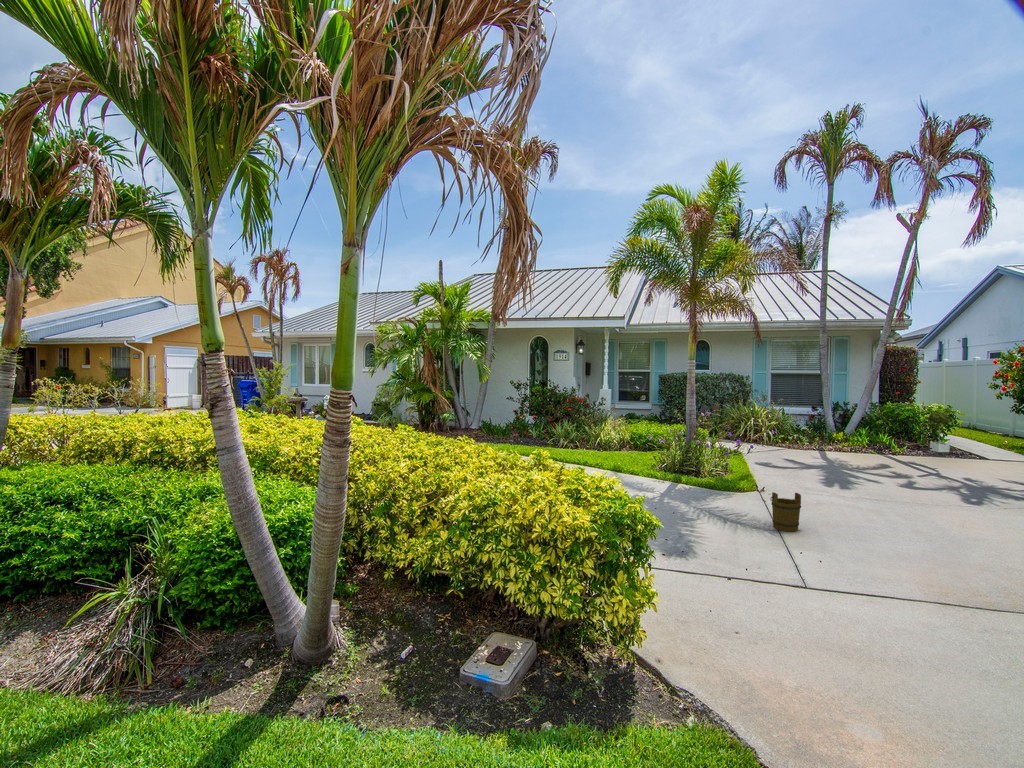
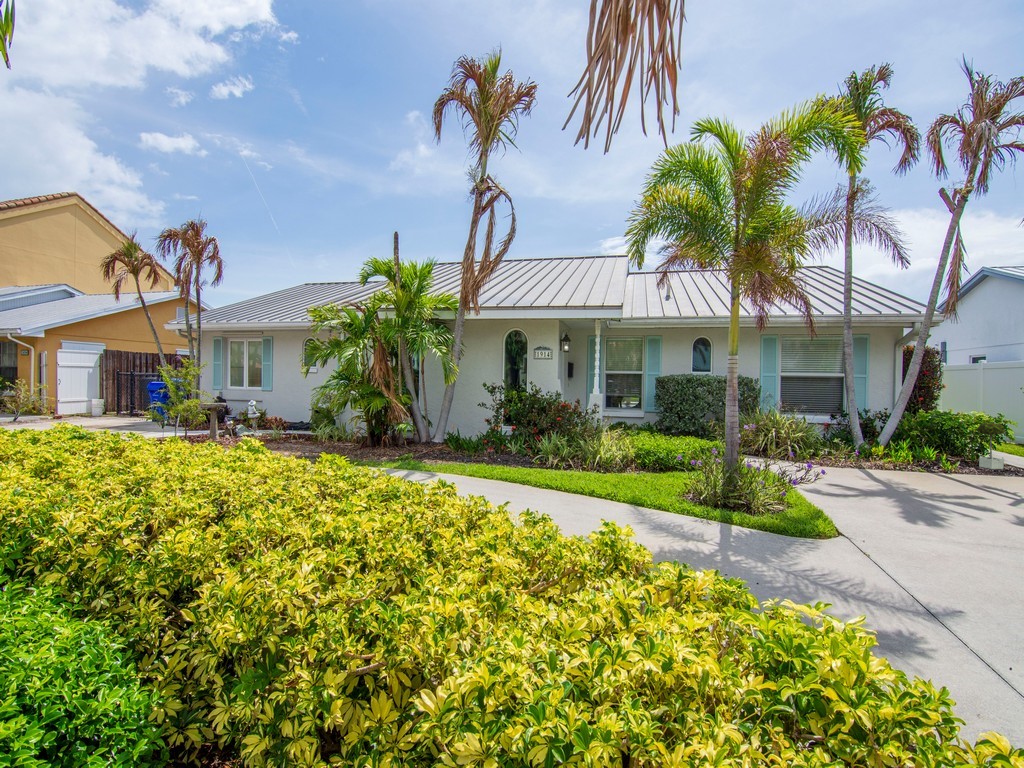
bucket: present [770,492,801,531] -> none [937,566,997,633]

